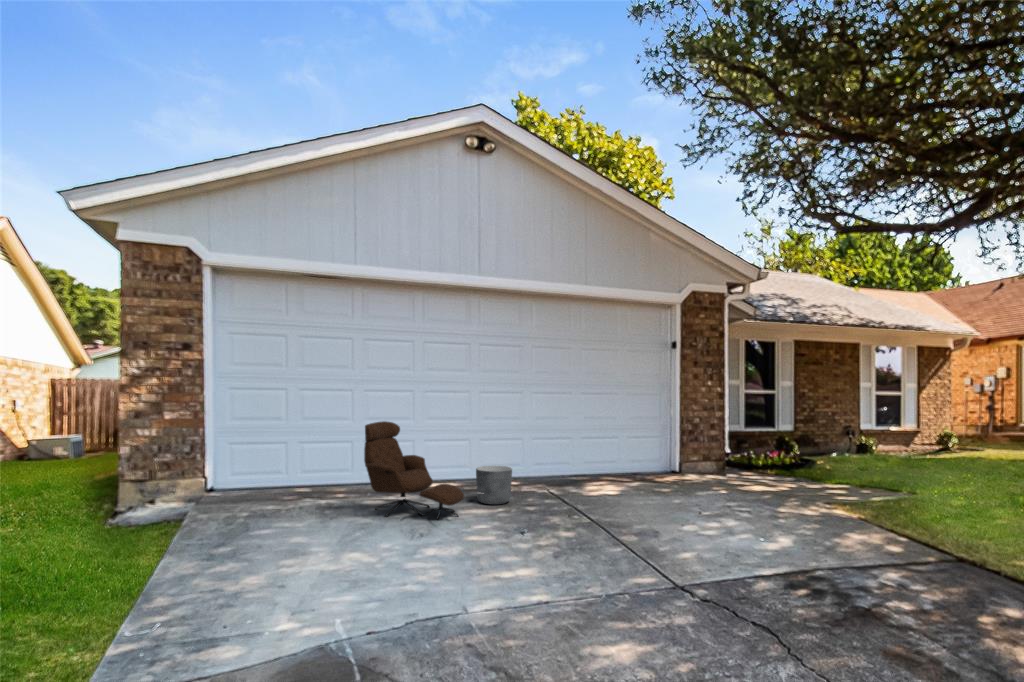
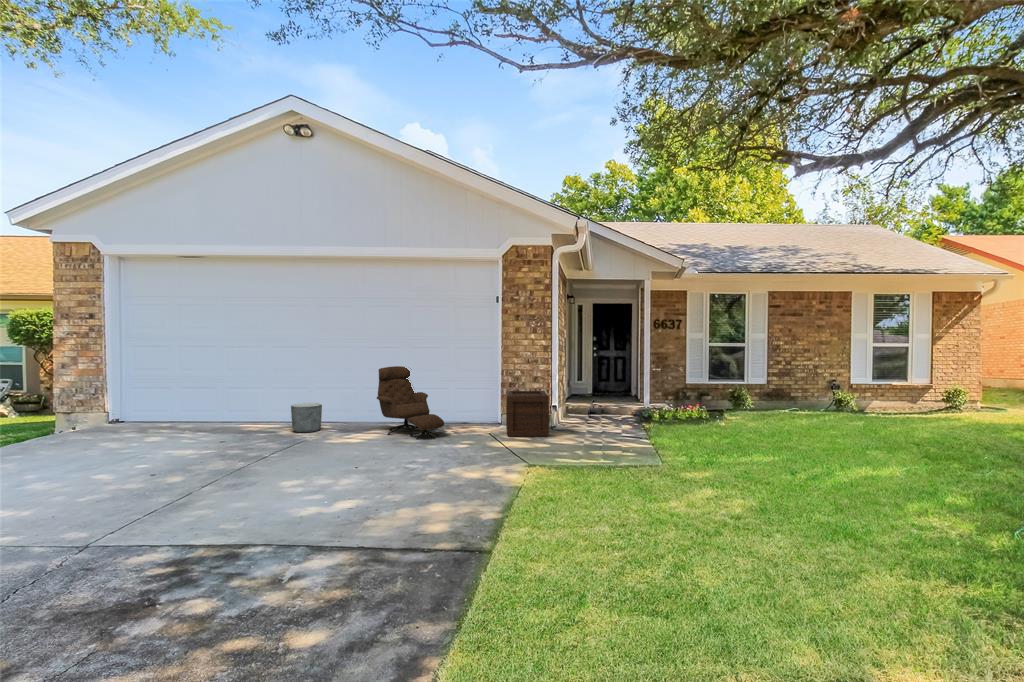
lounge chair: present [364,421,464,520] -> present [377,366,444,439]
wooden crate: none [689,441,755,492] -> present [506,391,549,437]

